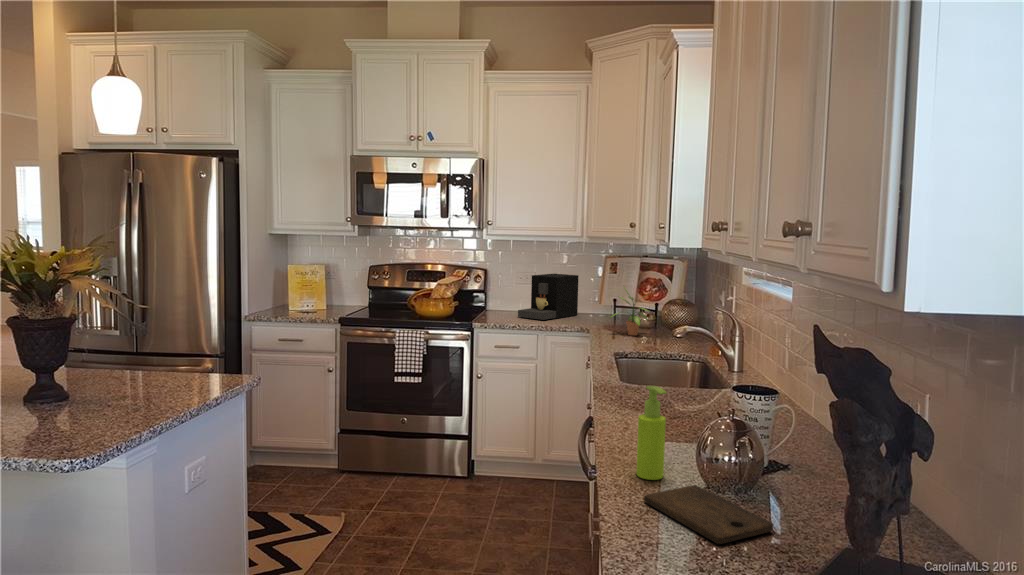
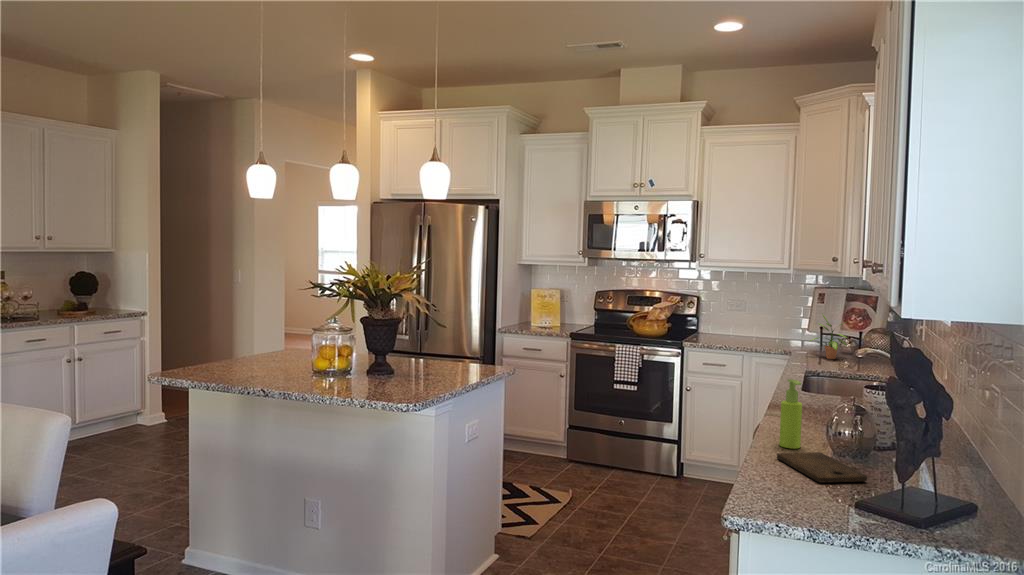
coffee maker: present [518,274,579,320] -> none [726,302,786,343]

